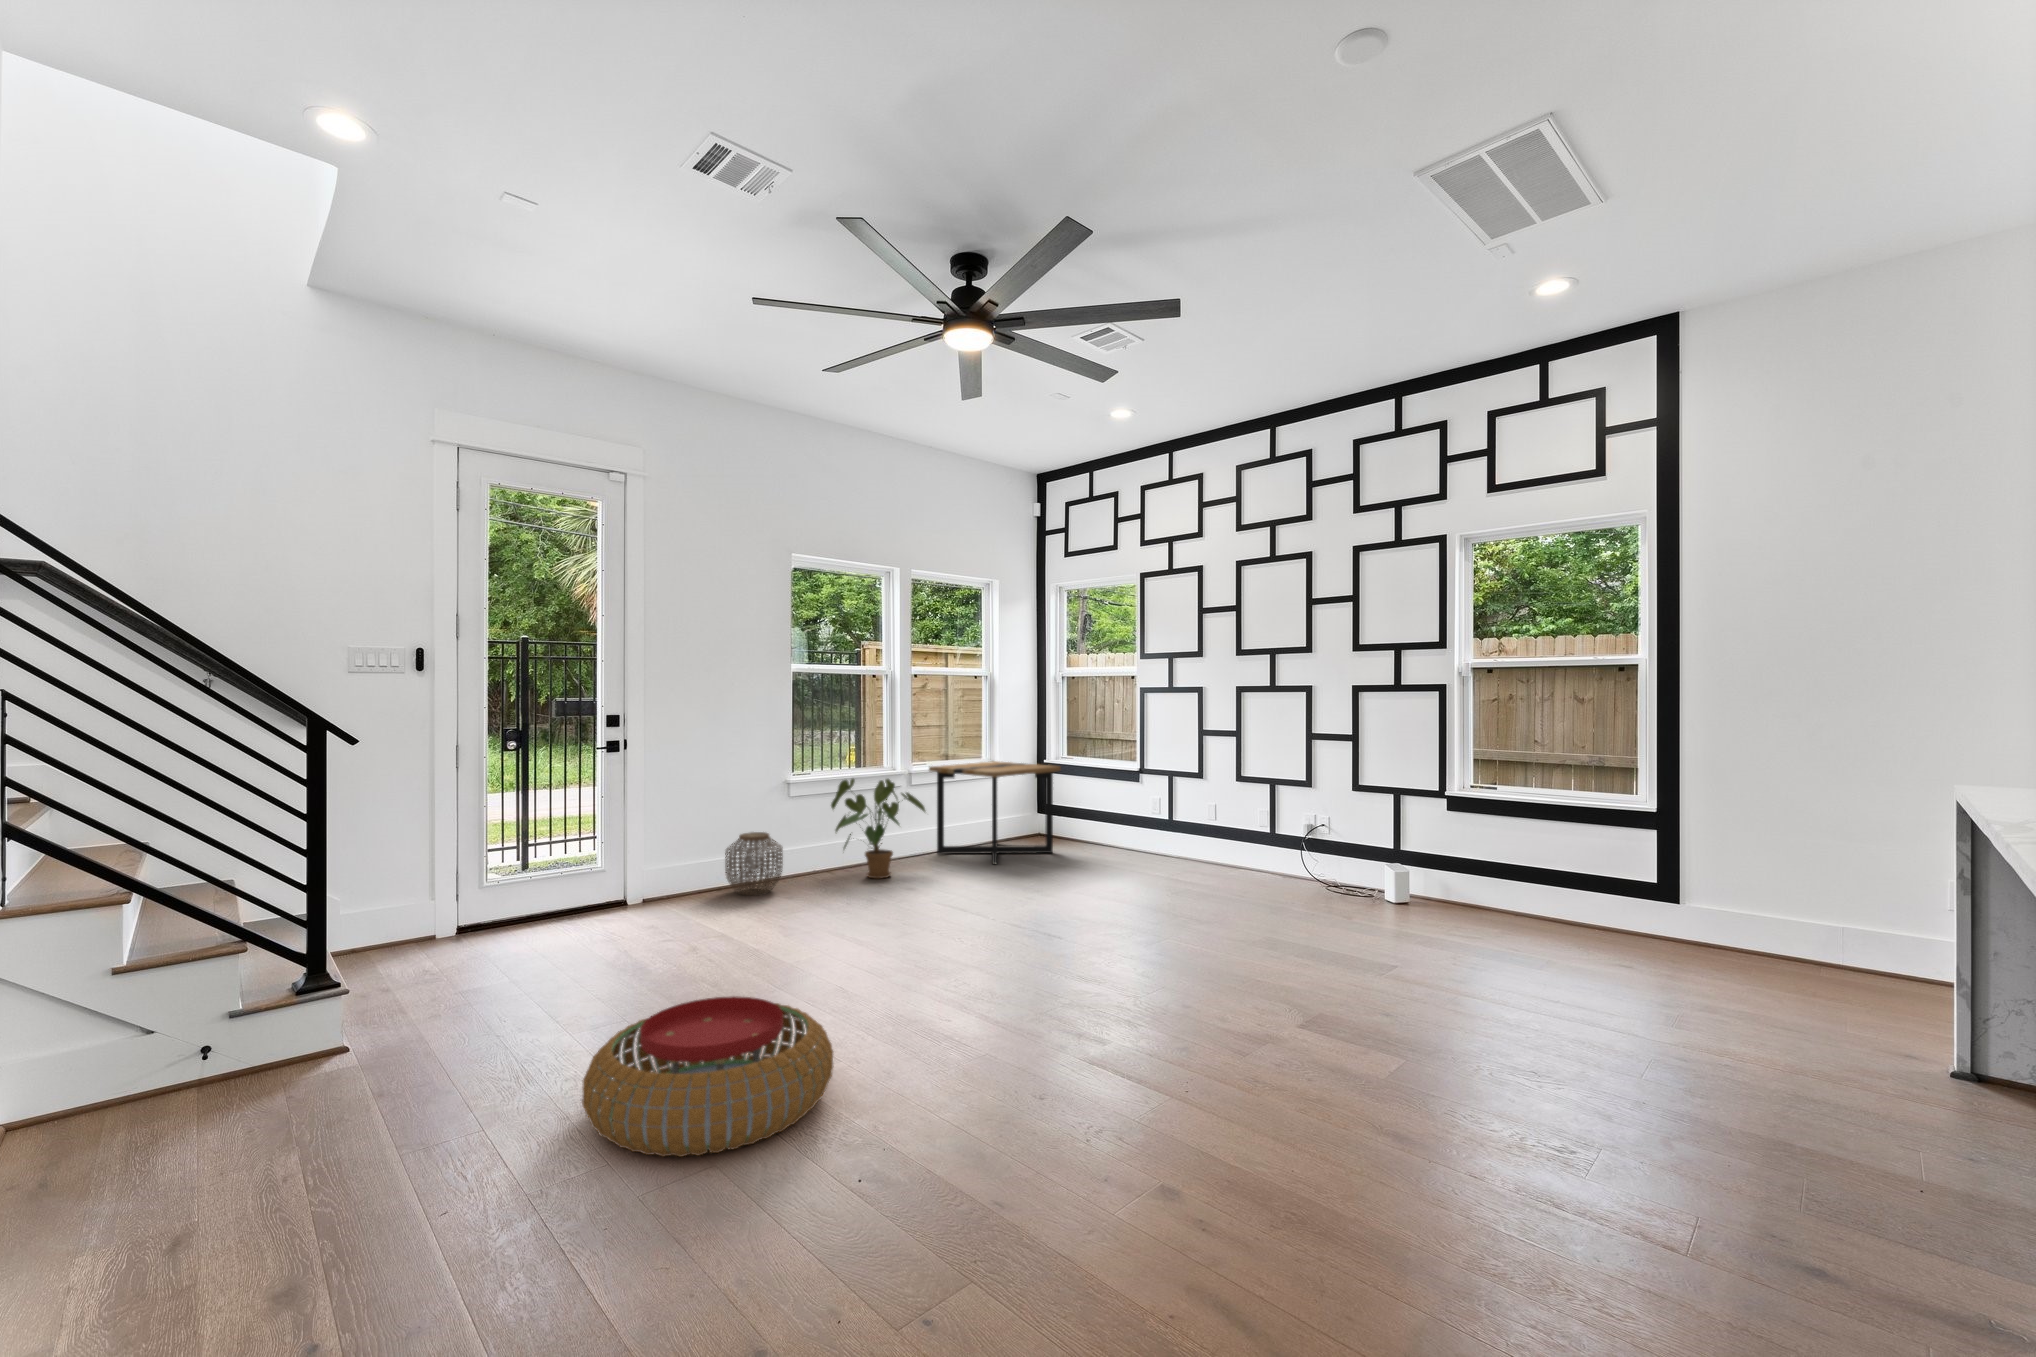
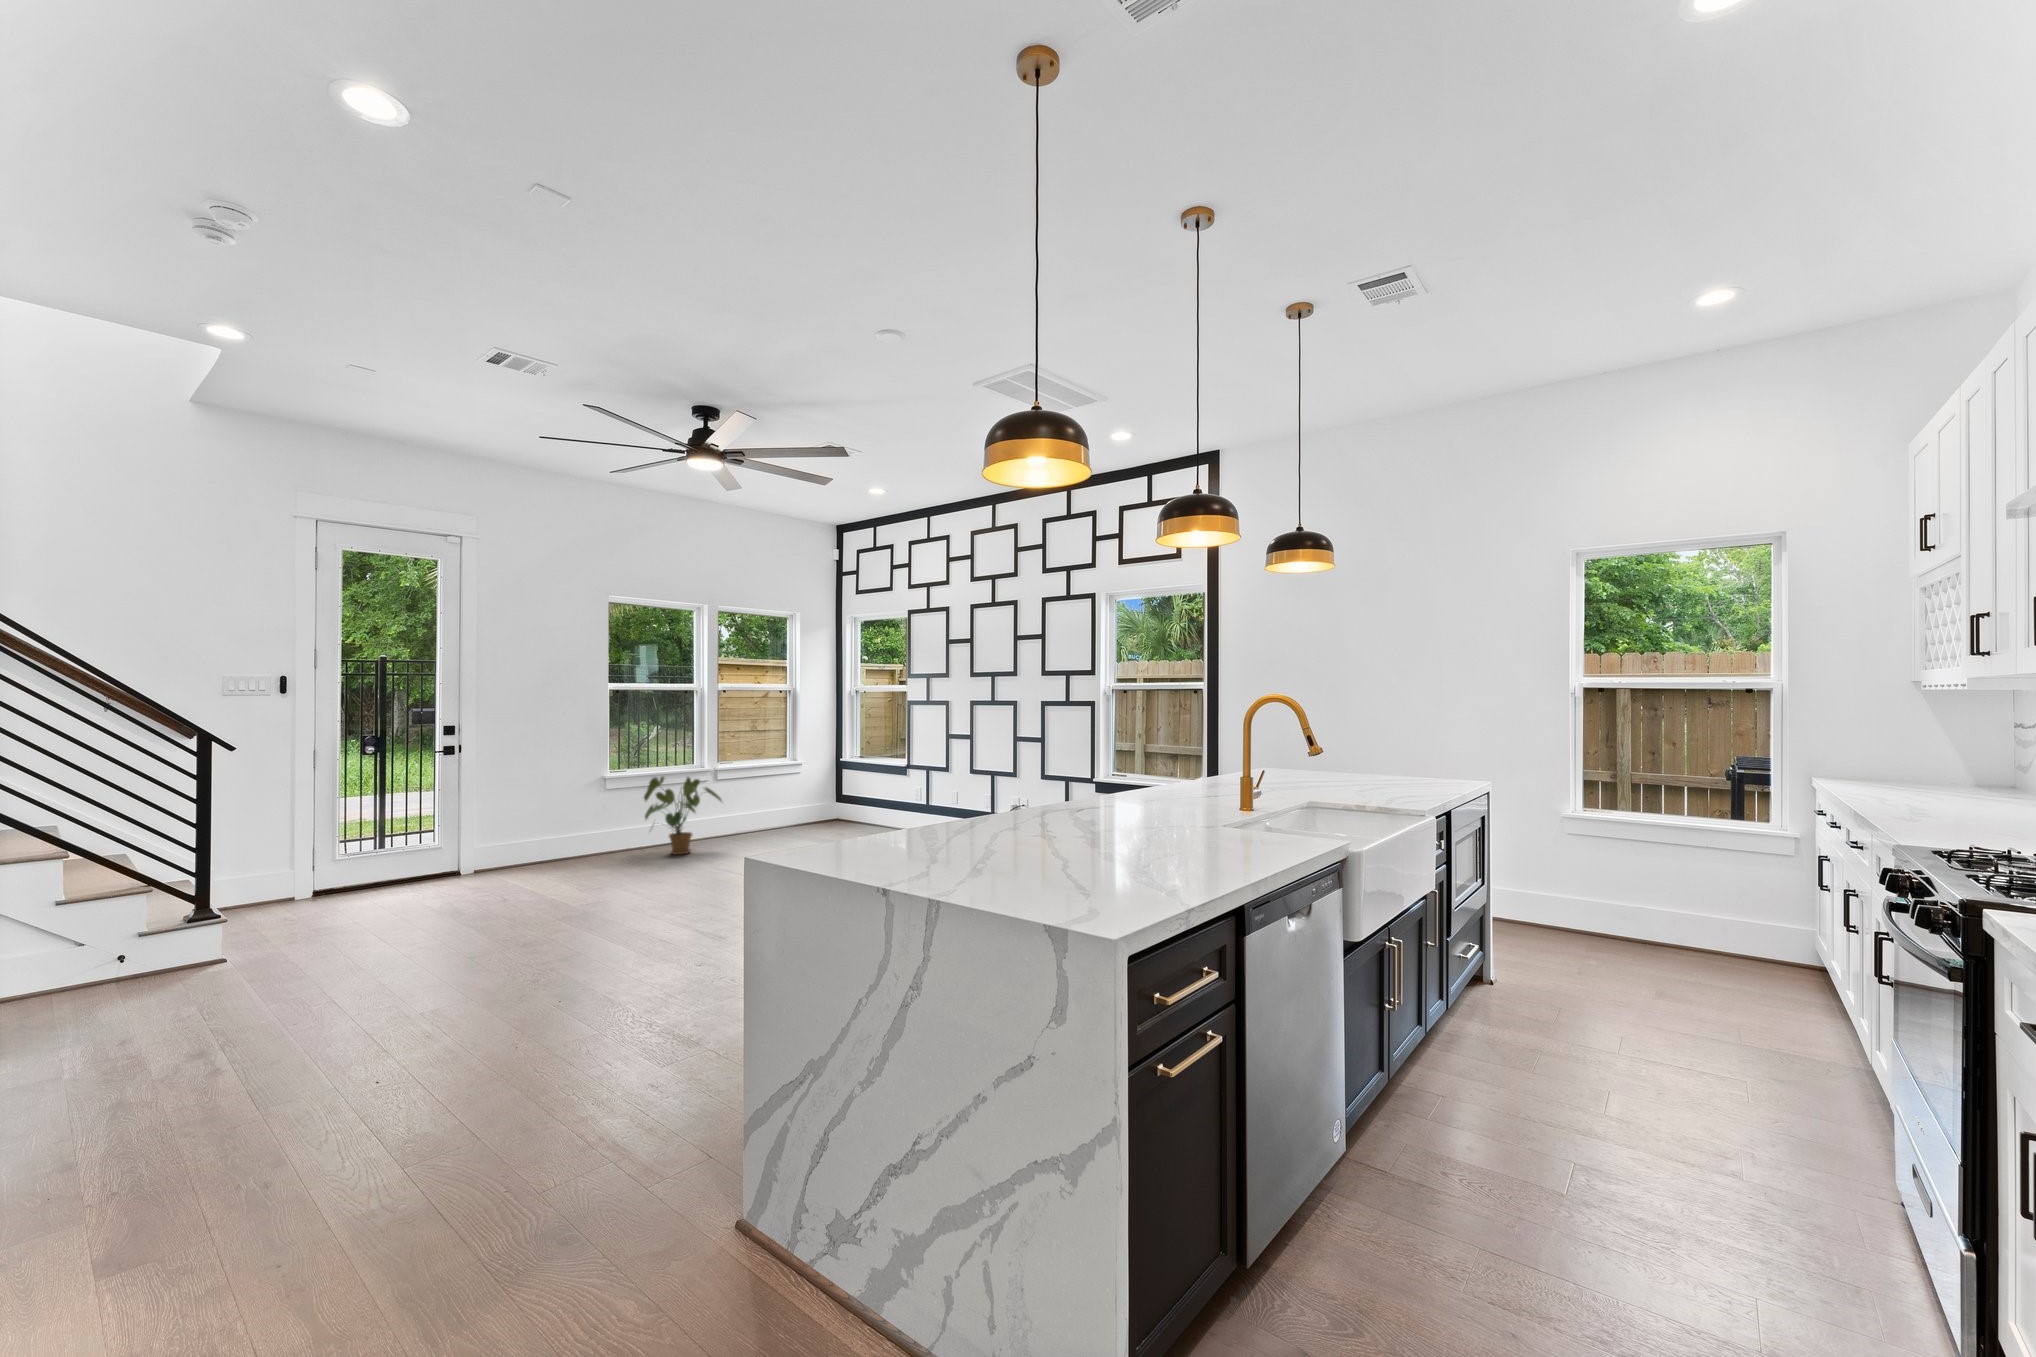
side table: present [929,761,1061,864] -> none [734,761,842,843]
woven basket: present [725,832,783,895] -> none [549,819,597,868]
pouf: present [582,996,834,1157] -> none [400,915,569,998]

